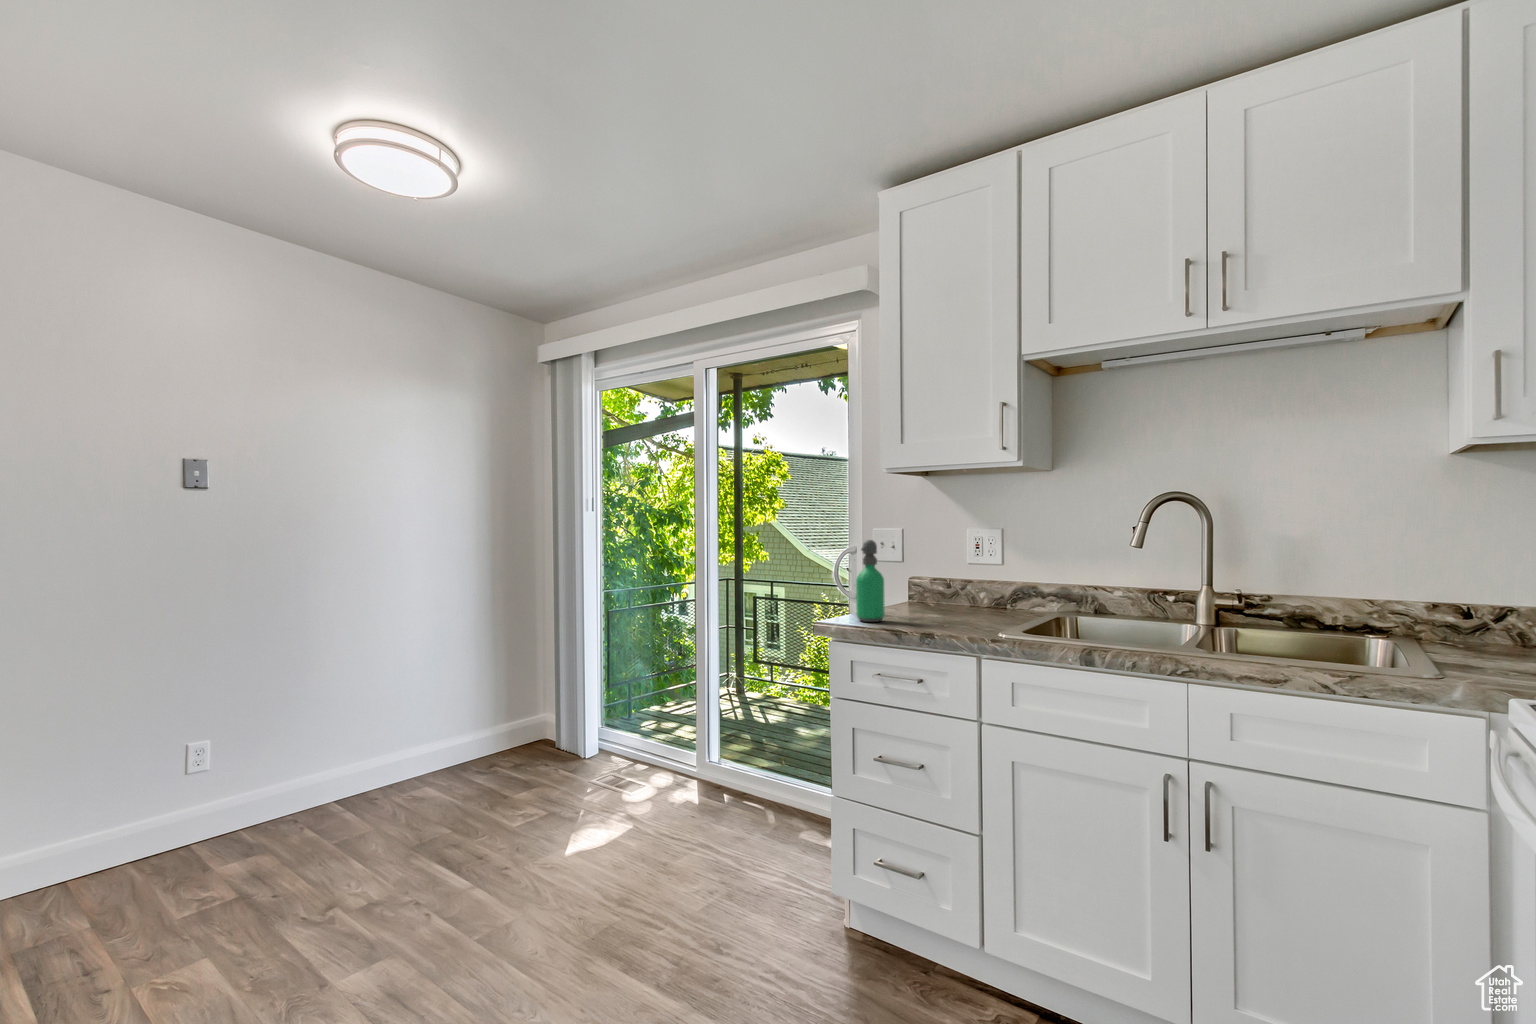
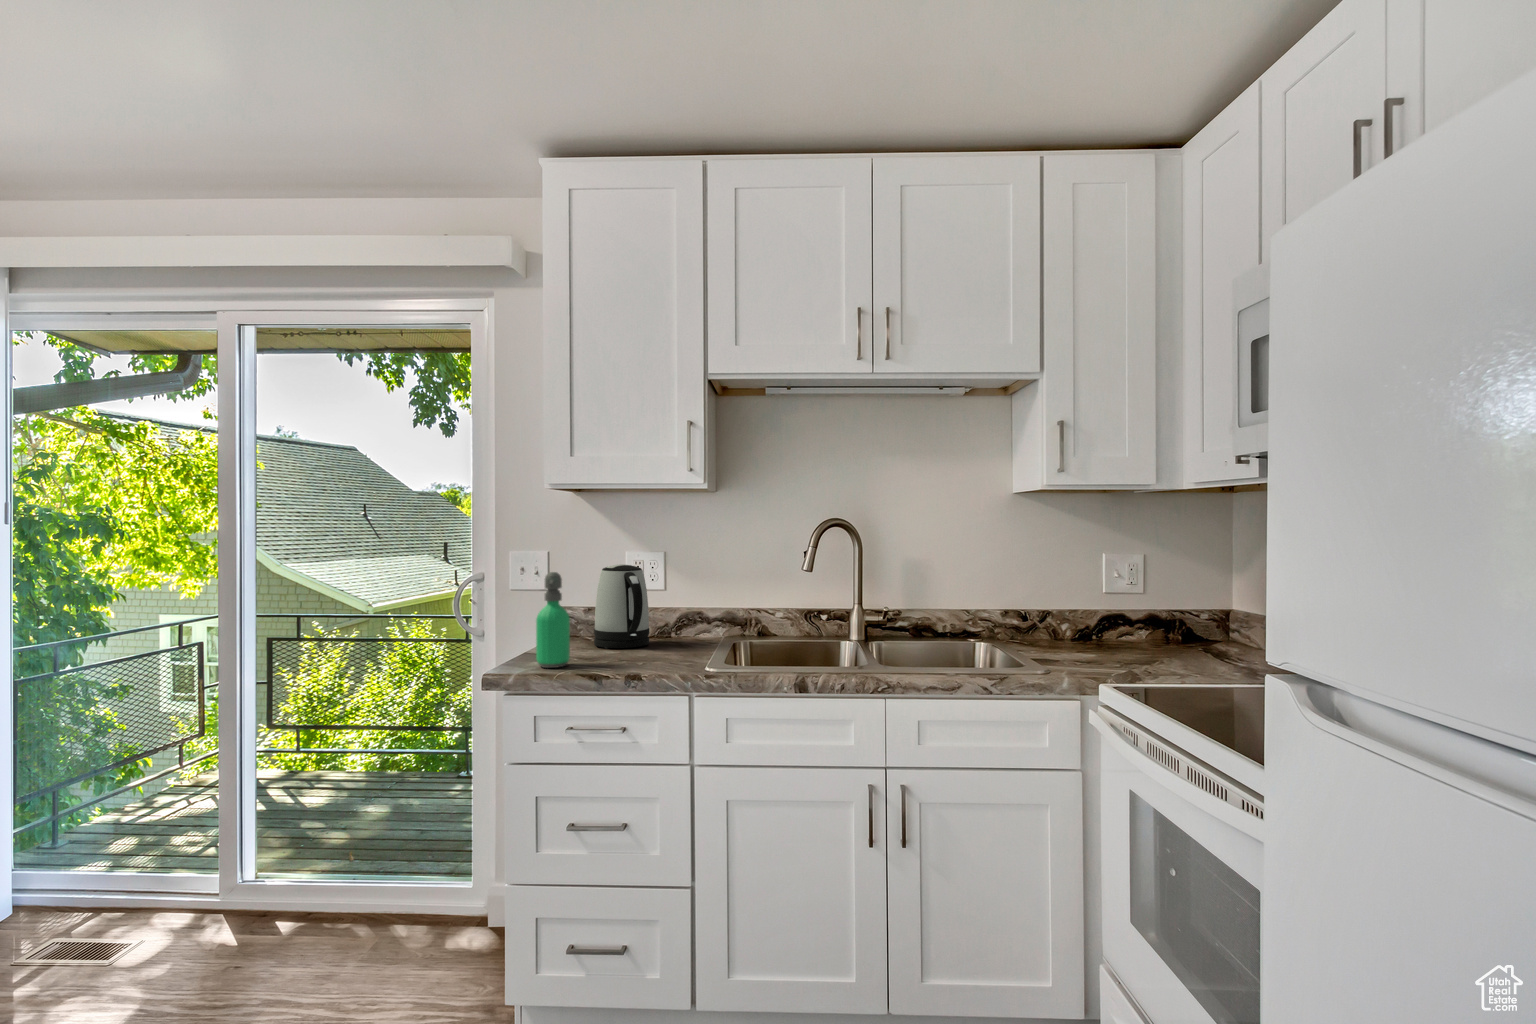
kettle: none [929,539,980,614] -> present [594,564,650,648]

